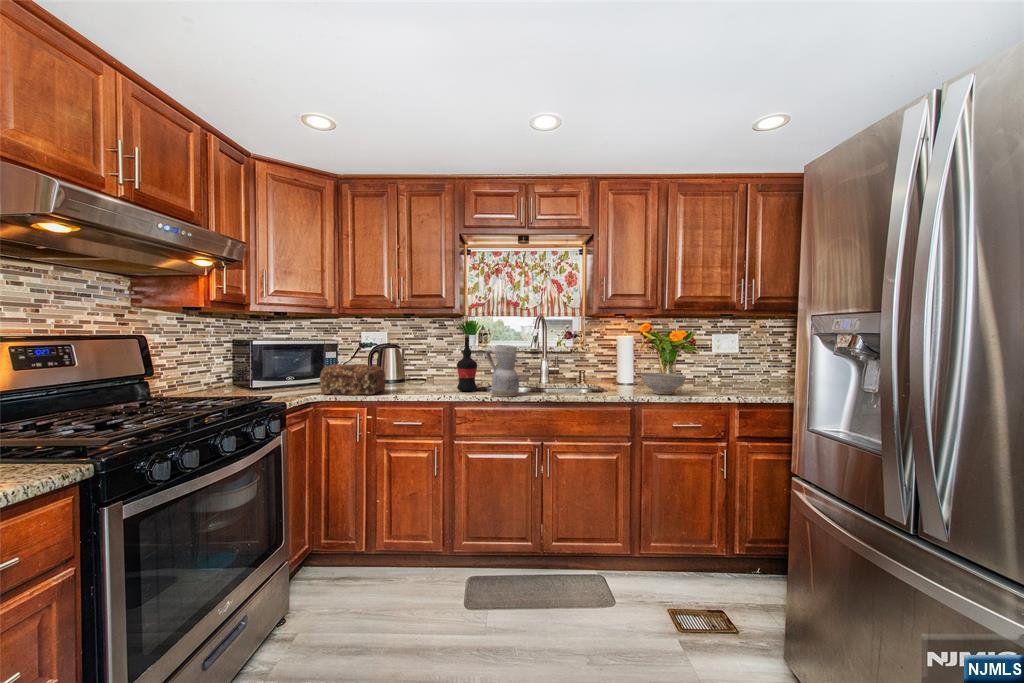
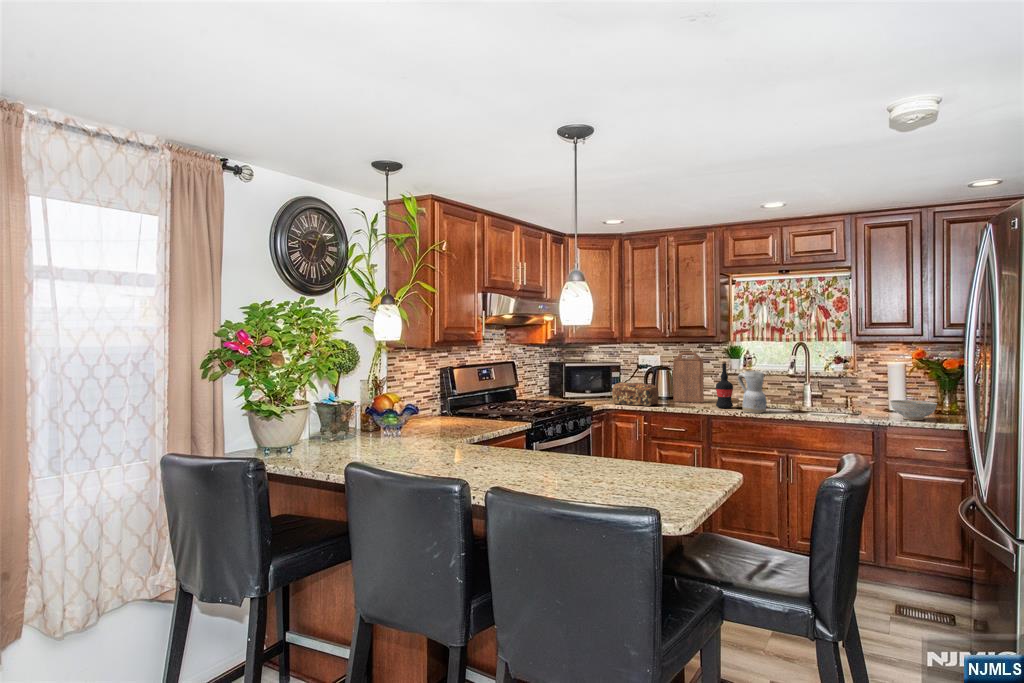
cutting board: none [404,326,439,385] -> present [673,352,704,402]

